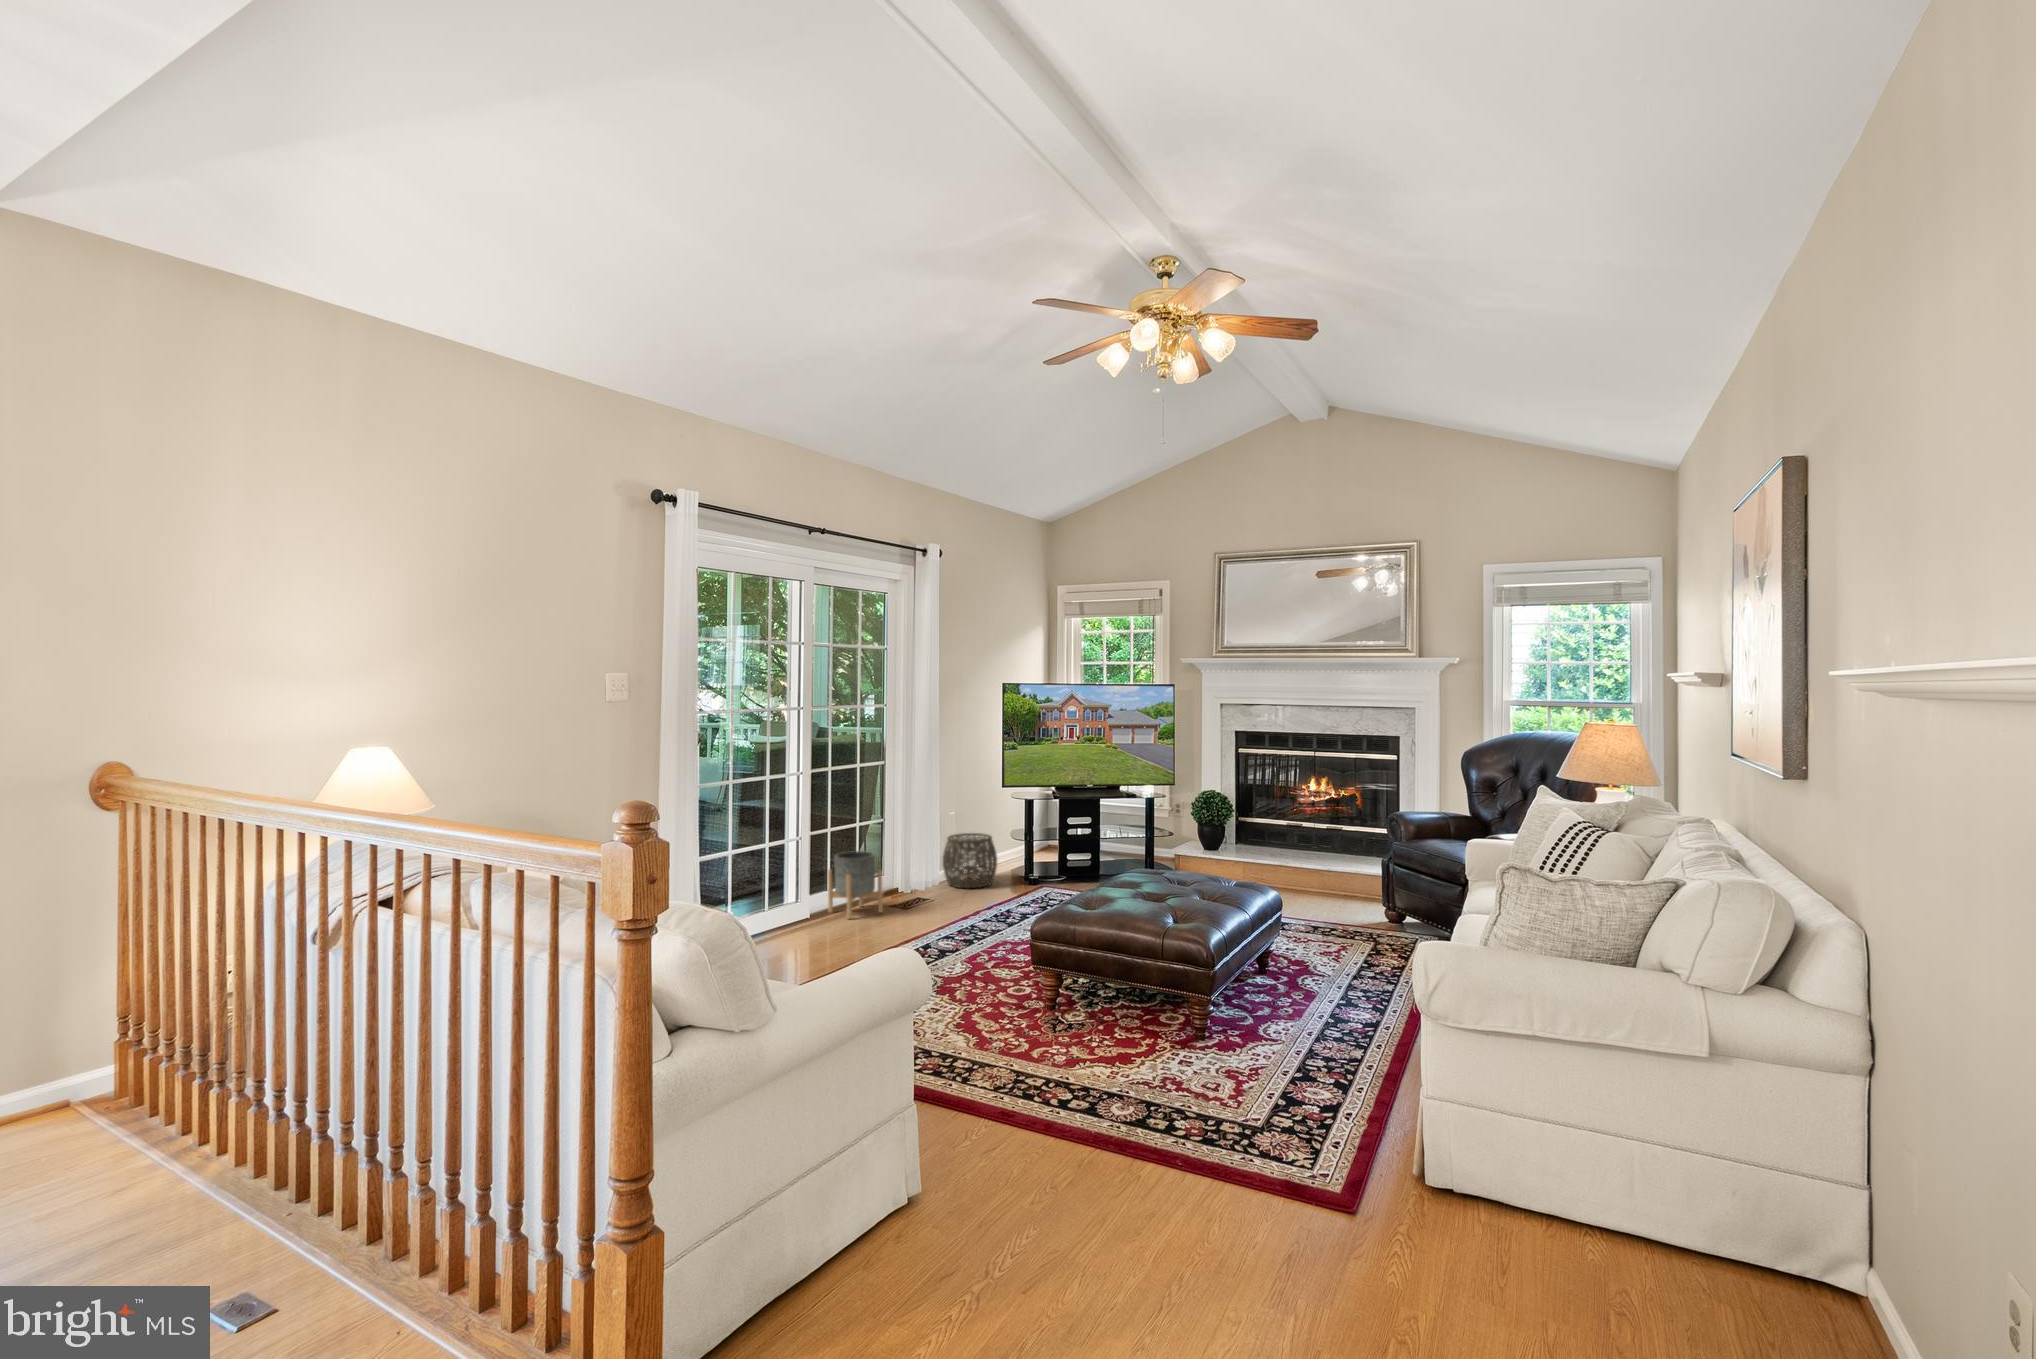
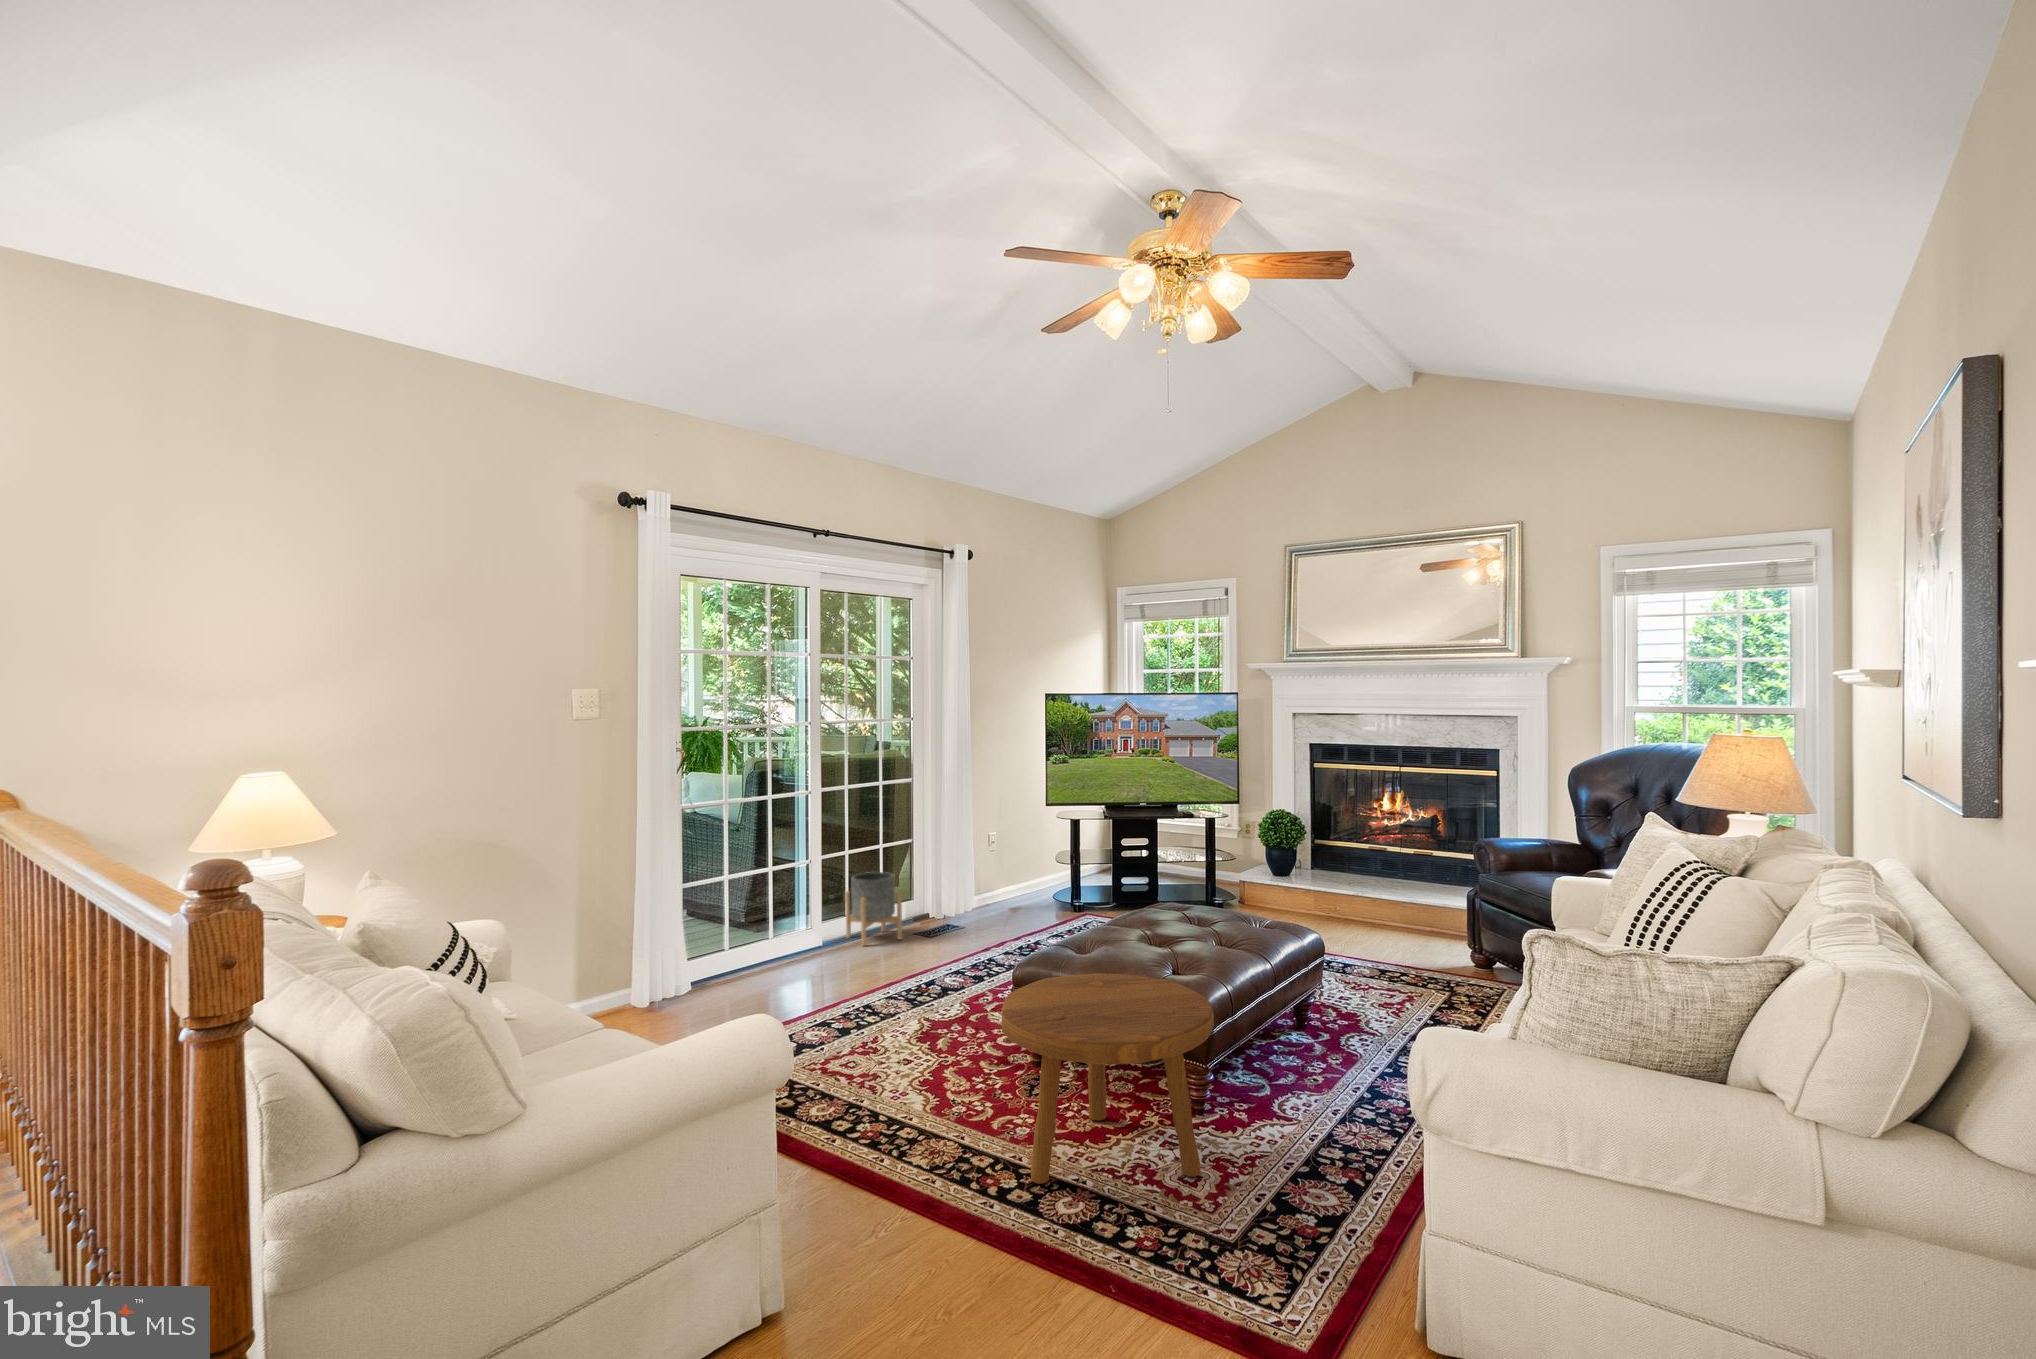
woven basket: present [943,833,997,888] -> none [979,853,1040,914]
footstool: none [1050,925,1228,1095] -> present [1002,973,1214,1184]

